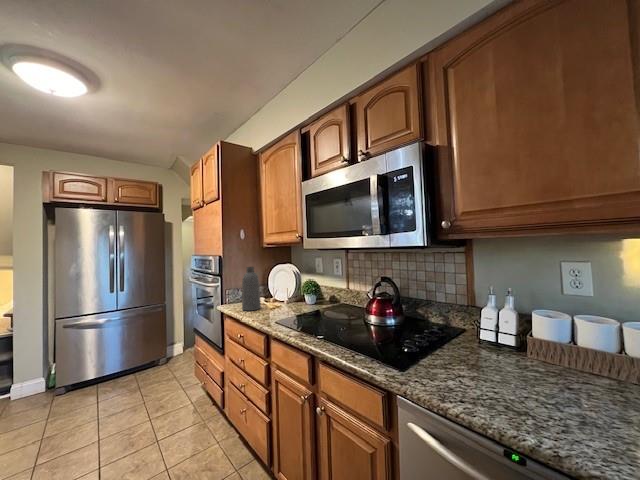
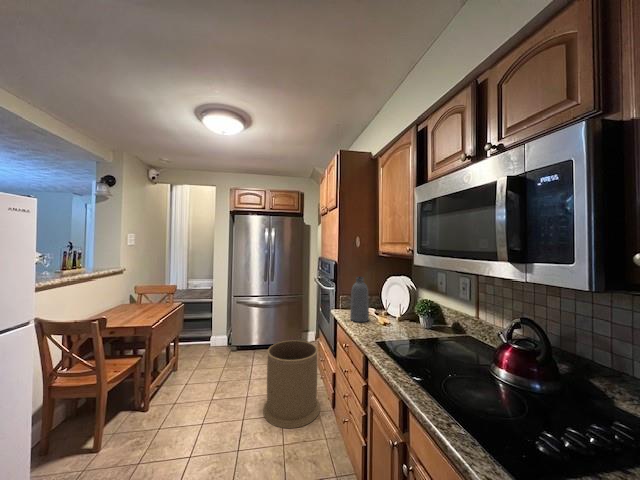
trash can: none [130,350,205,455] -> present [263,340,320,428]

